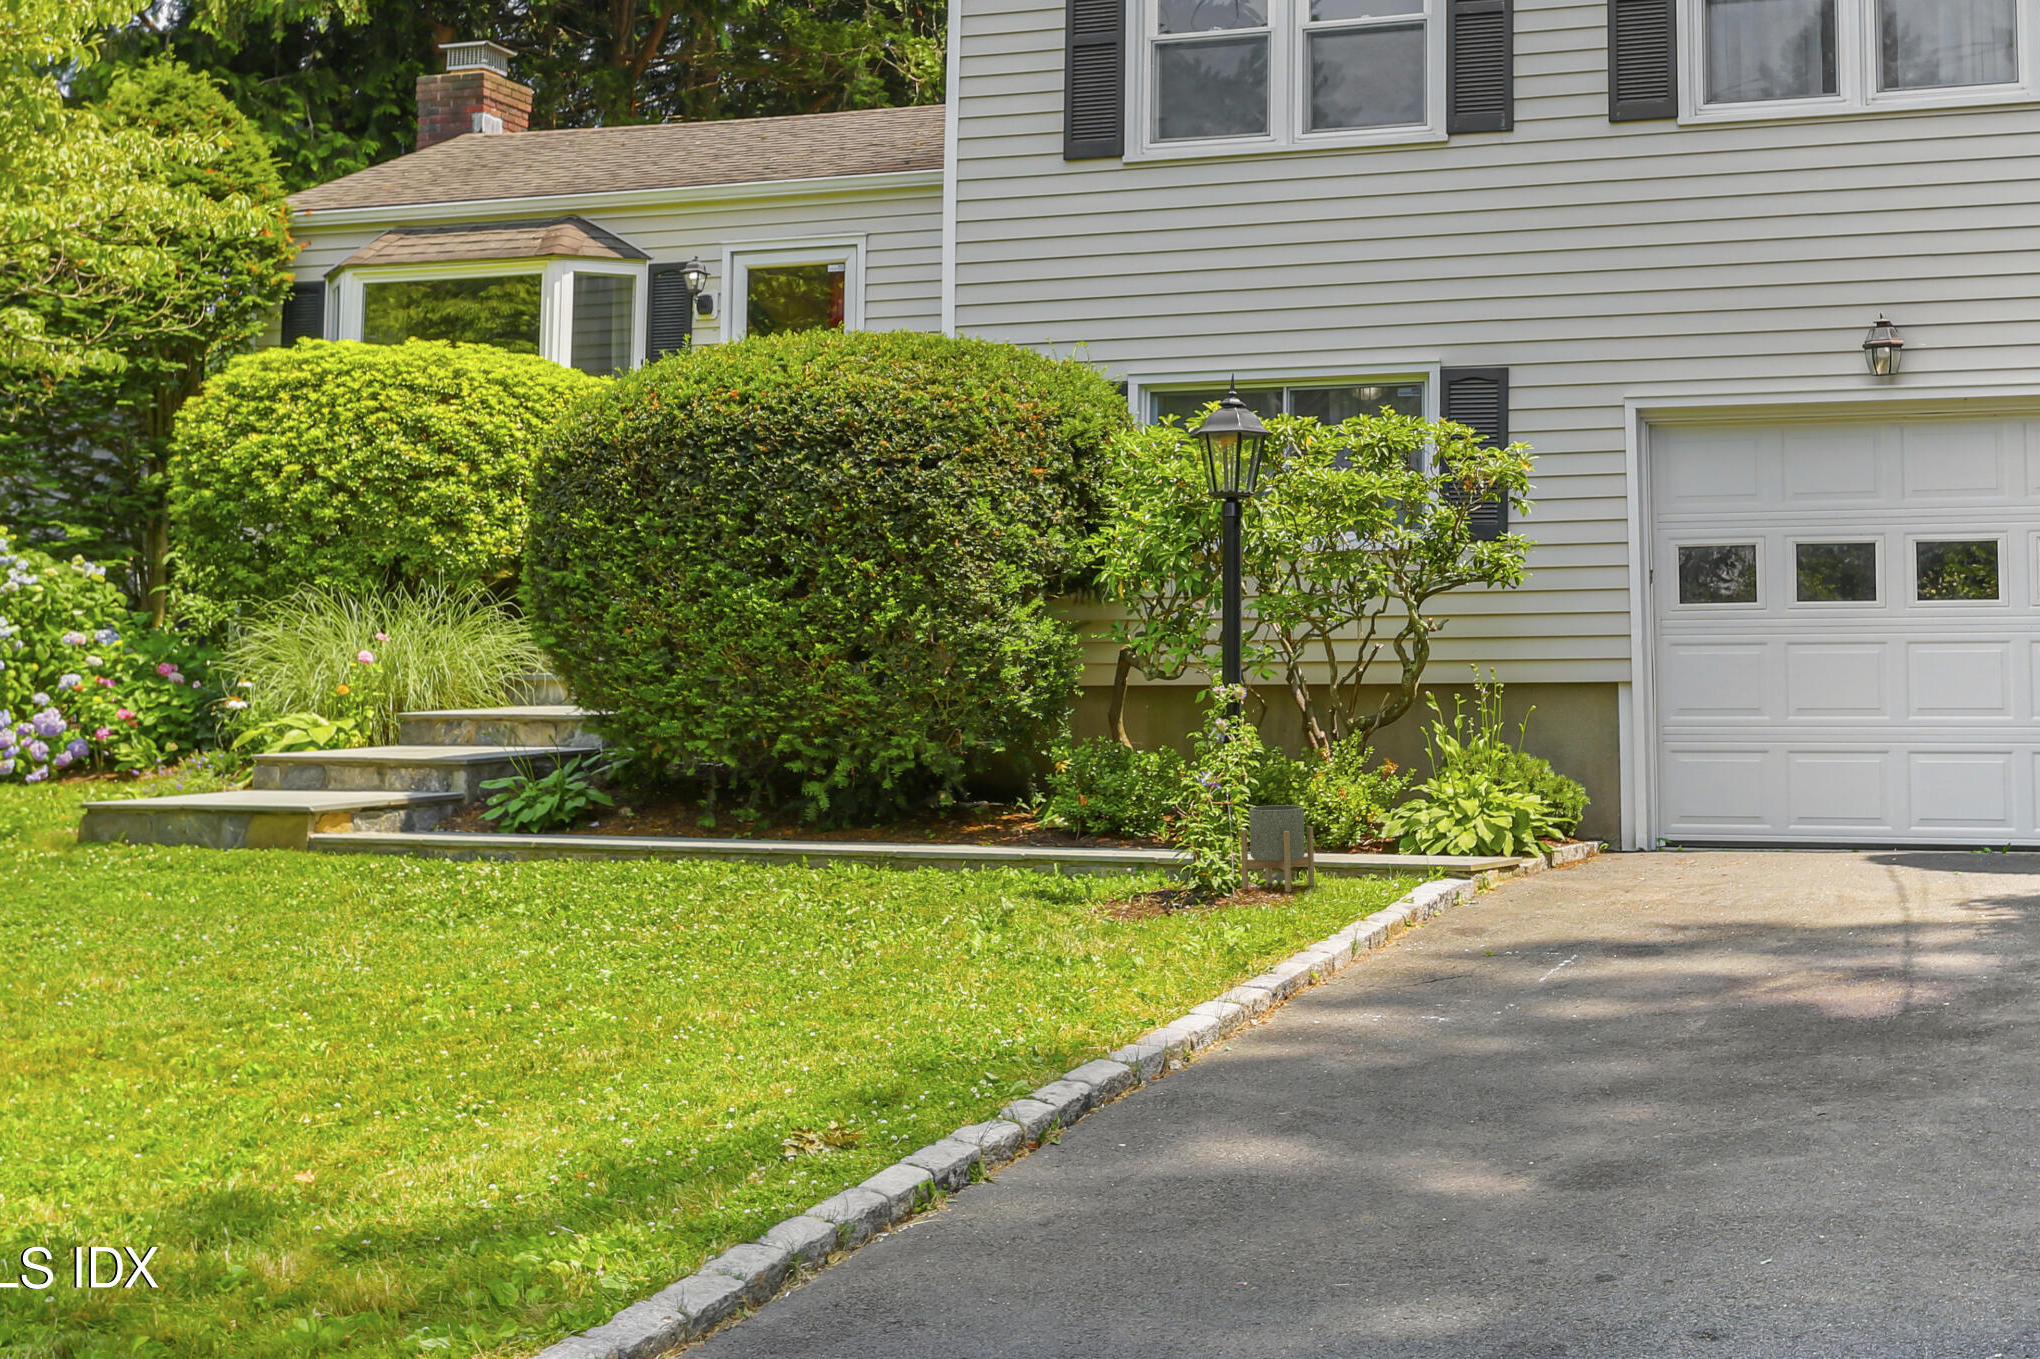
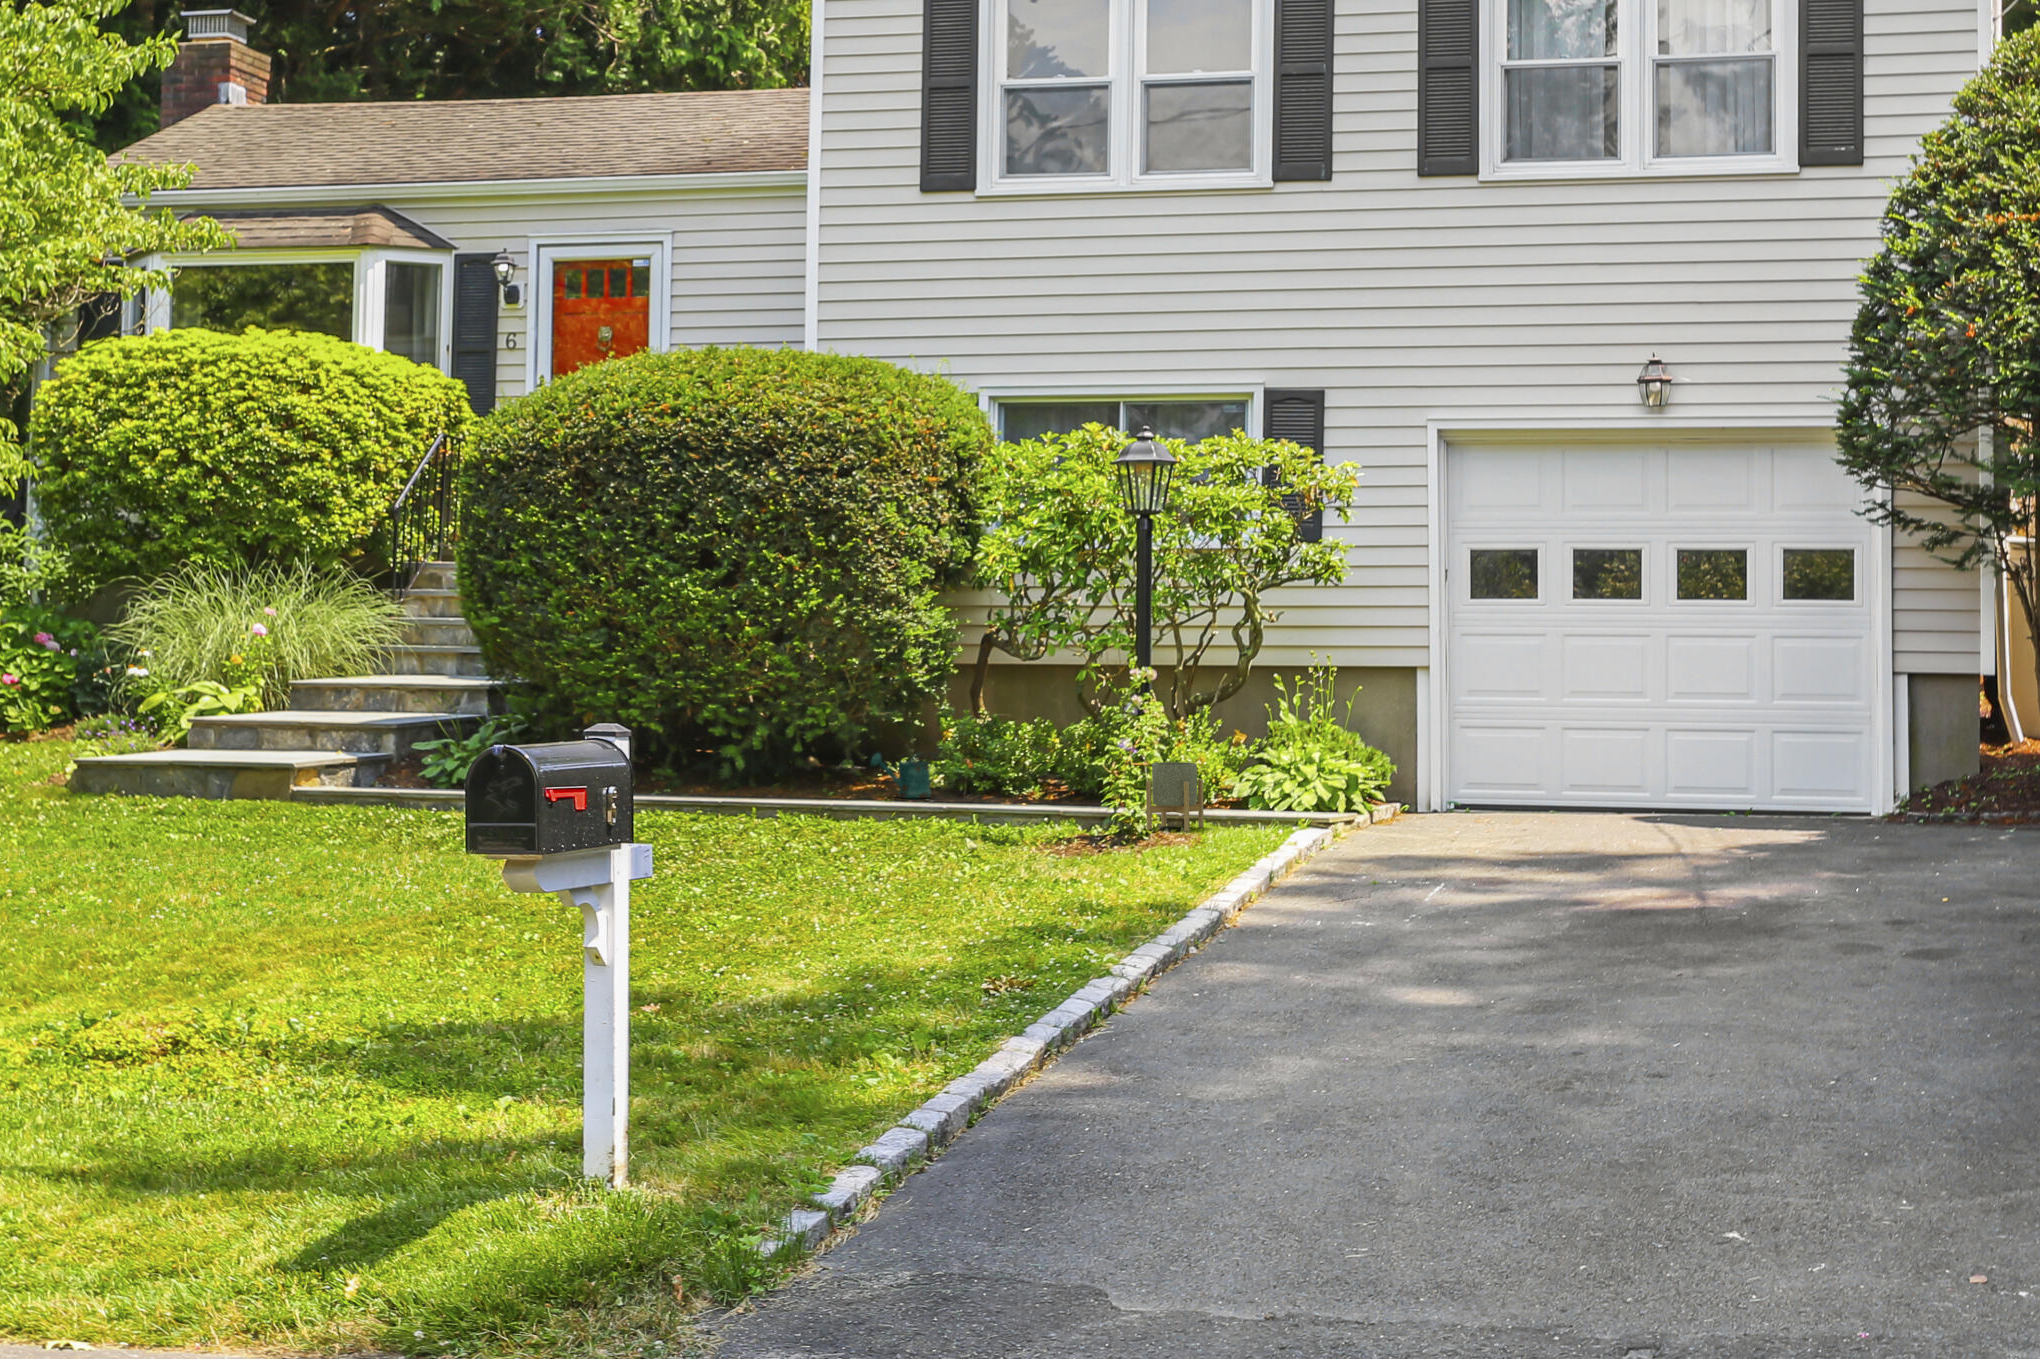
watering can: none [966,787,1048,842] -> present [871,753,937,798]

